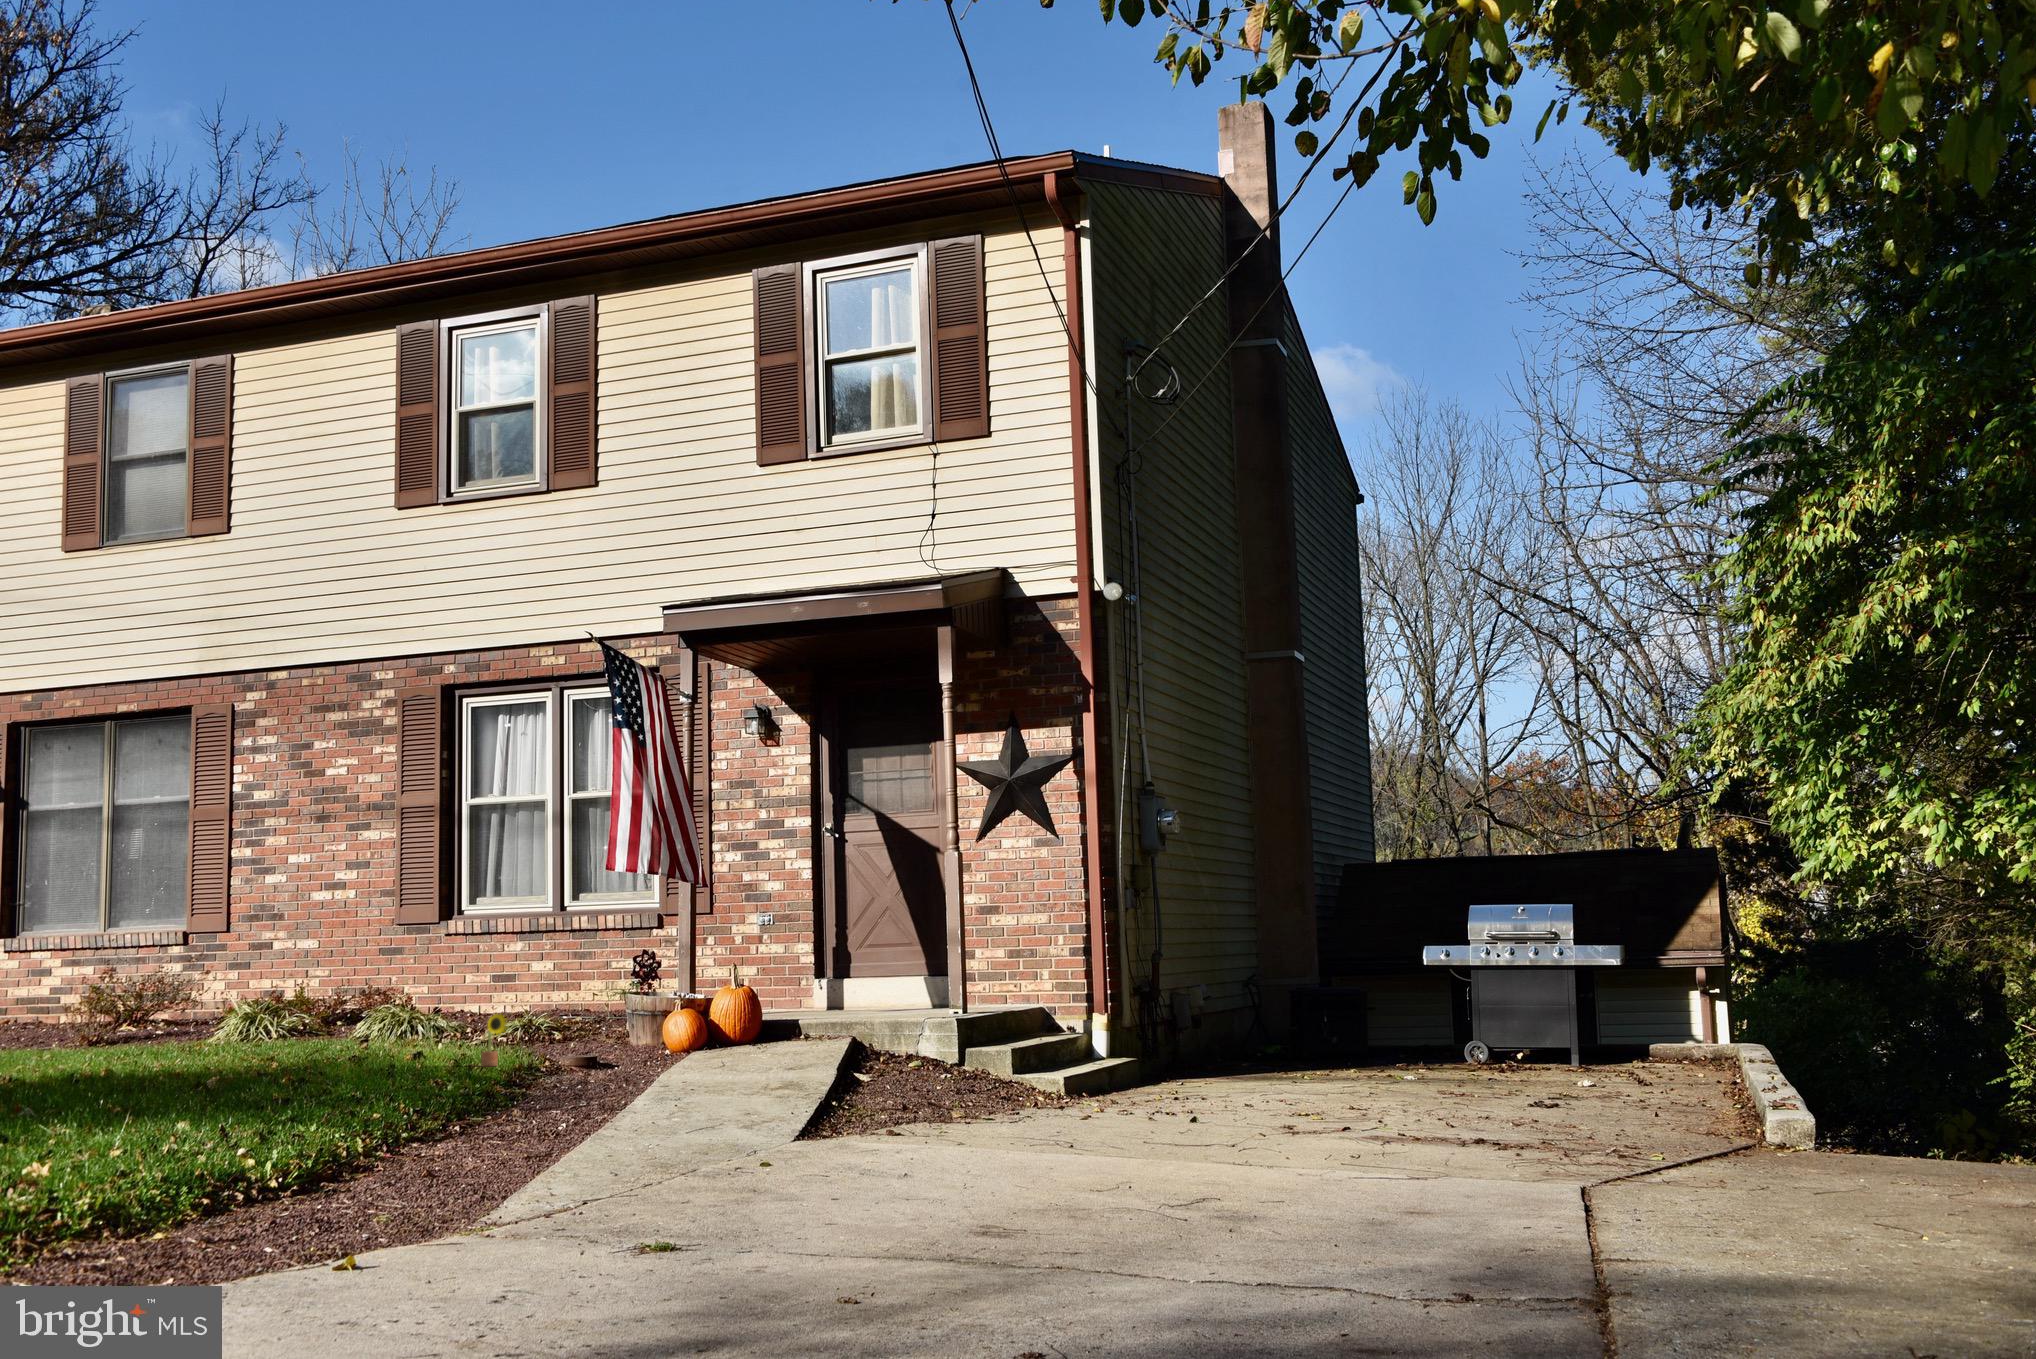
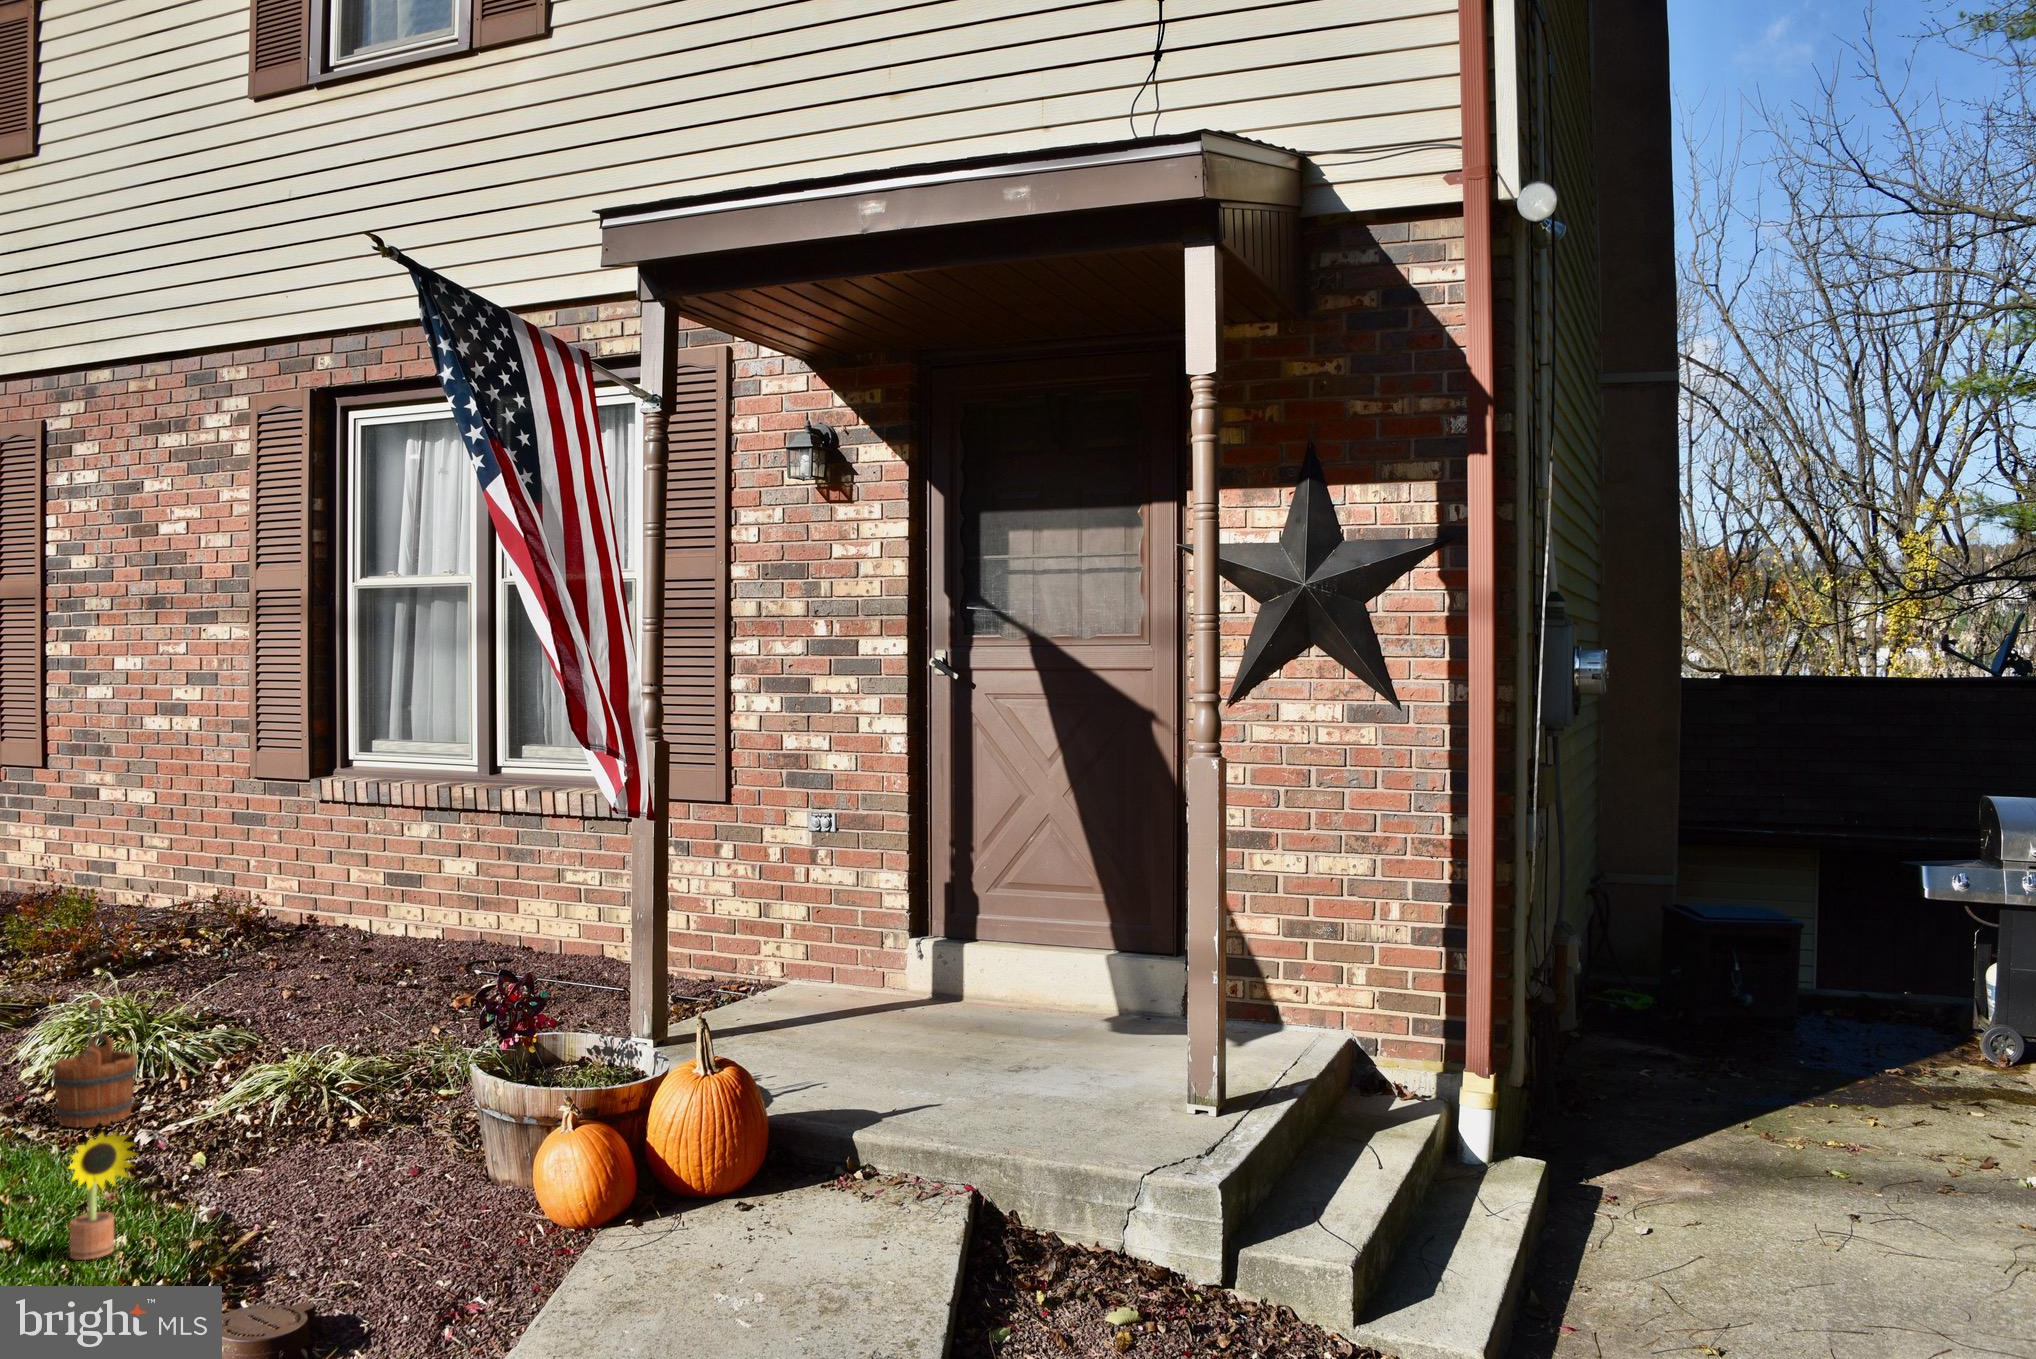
wooden bucket: none [409,995,446,1054] -> present [52,999,137,1128]

